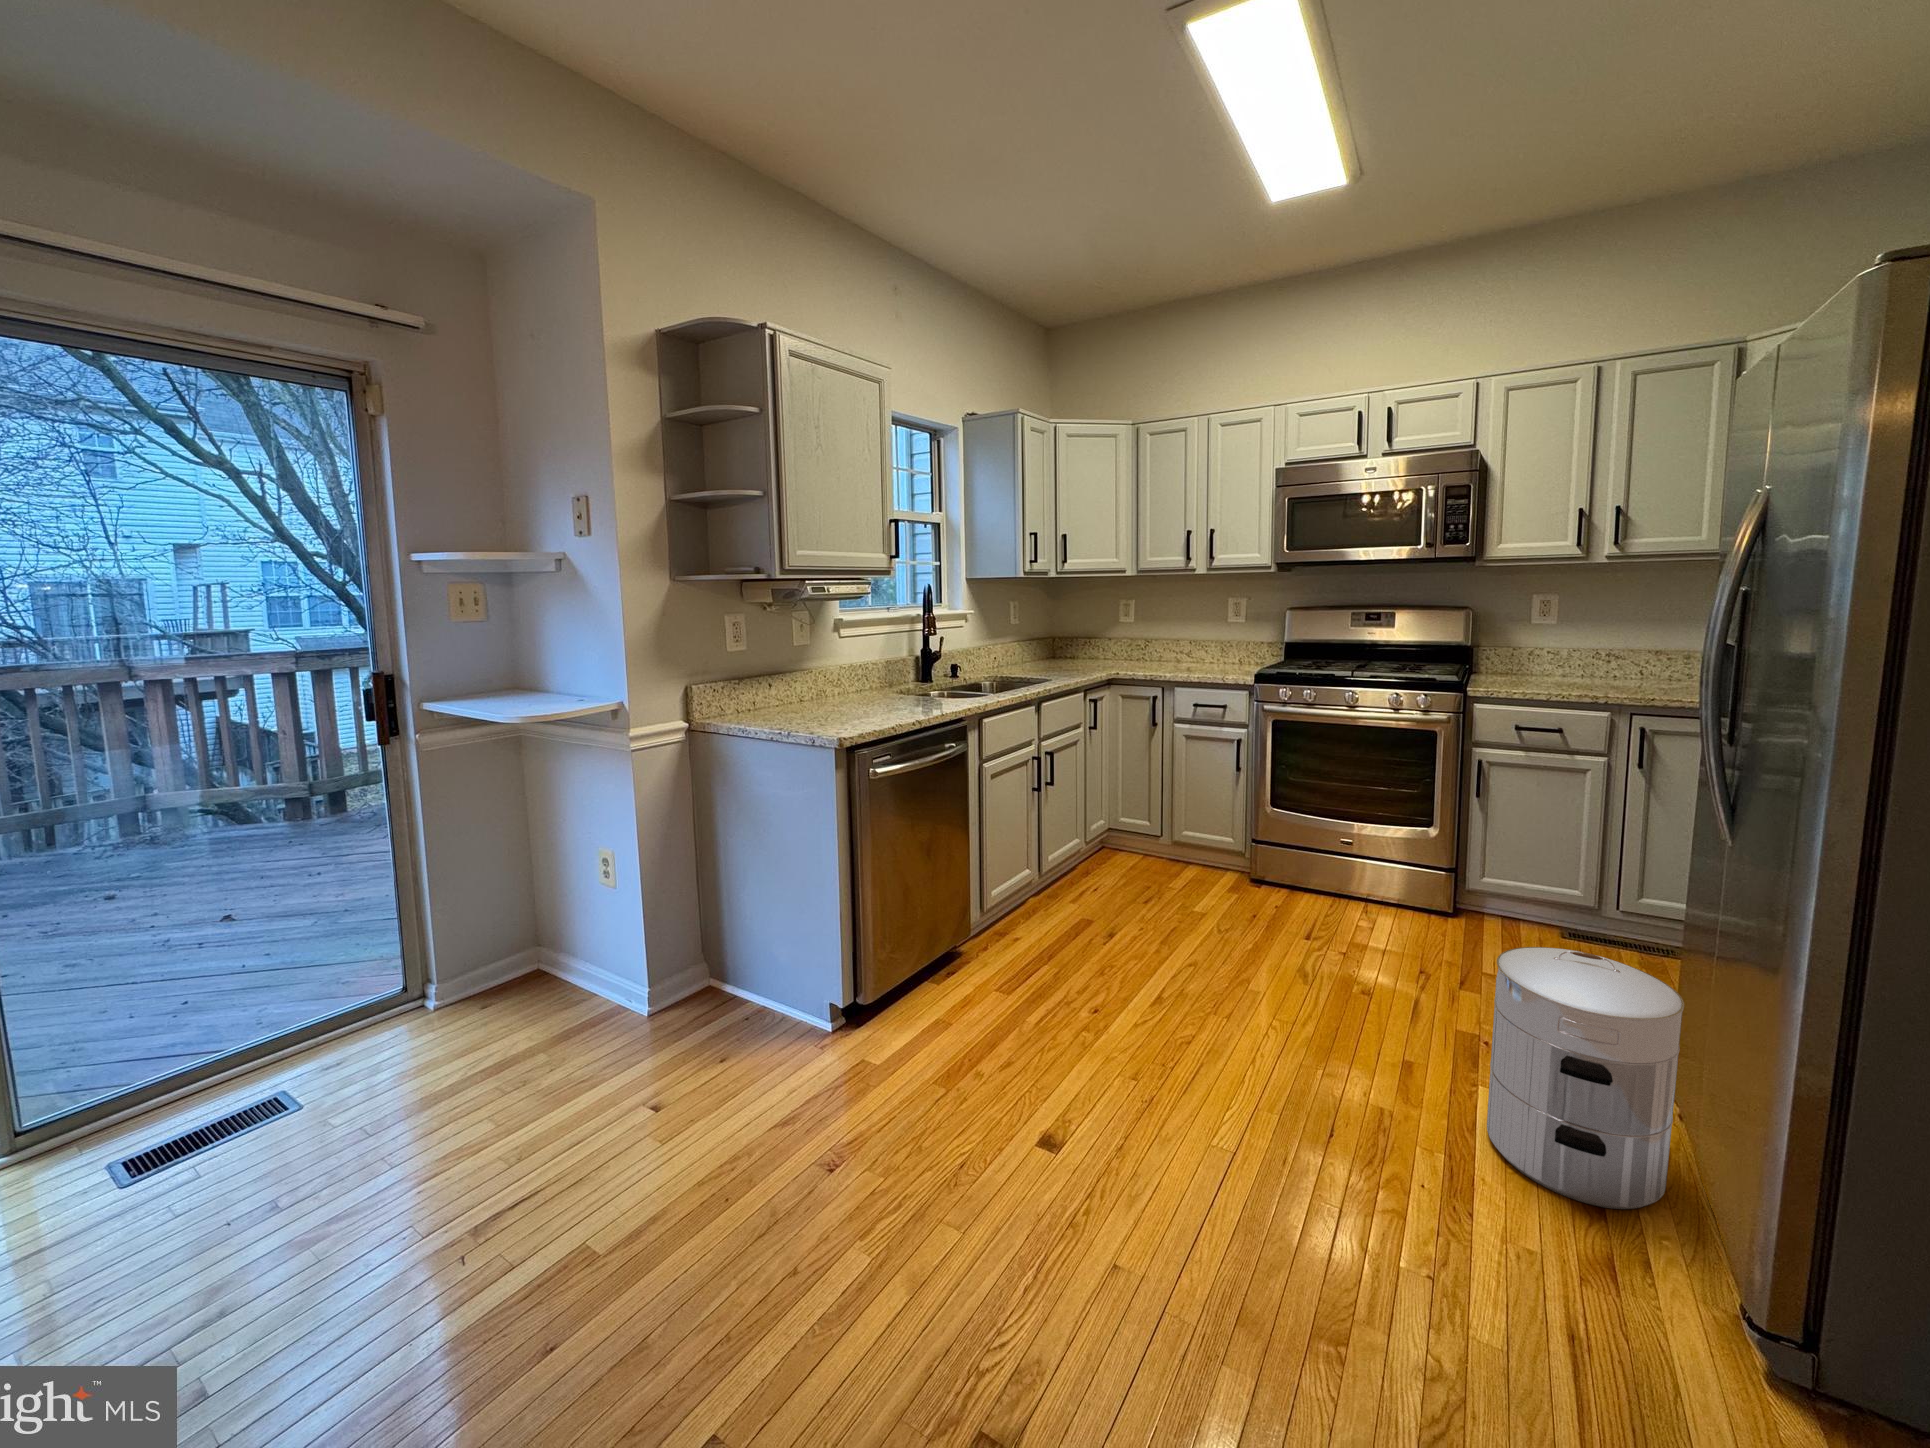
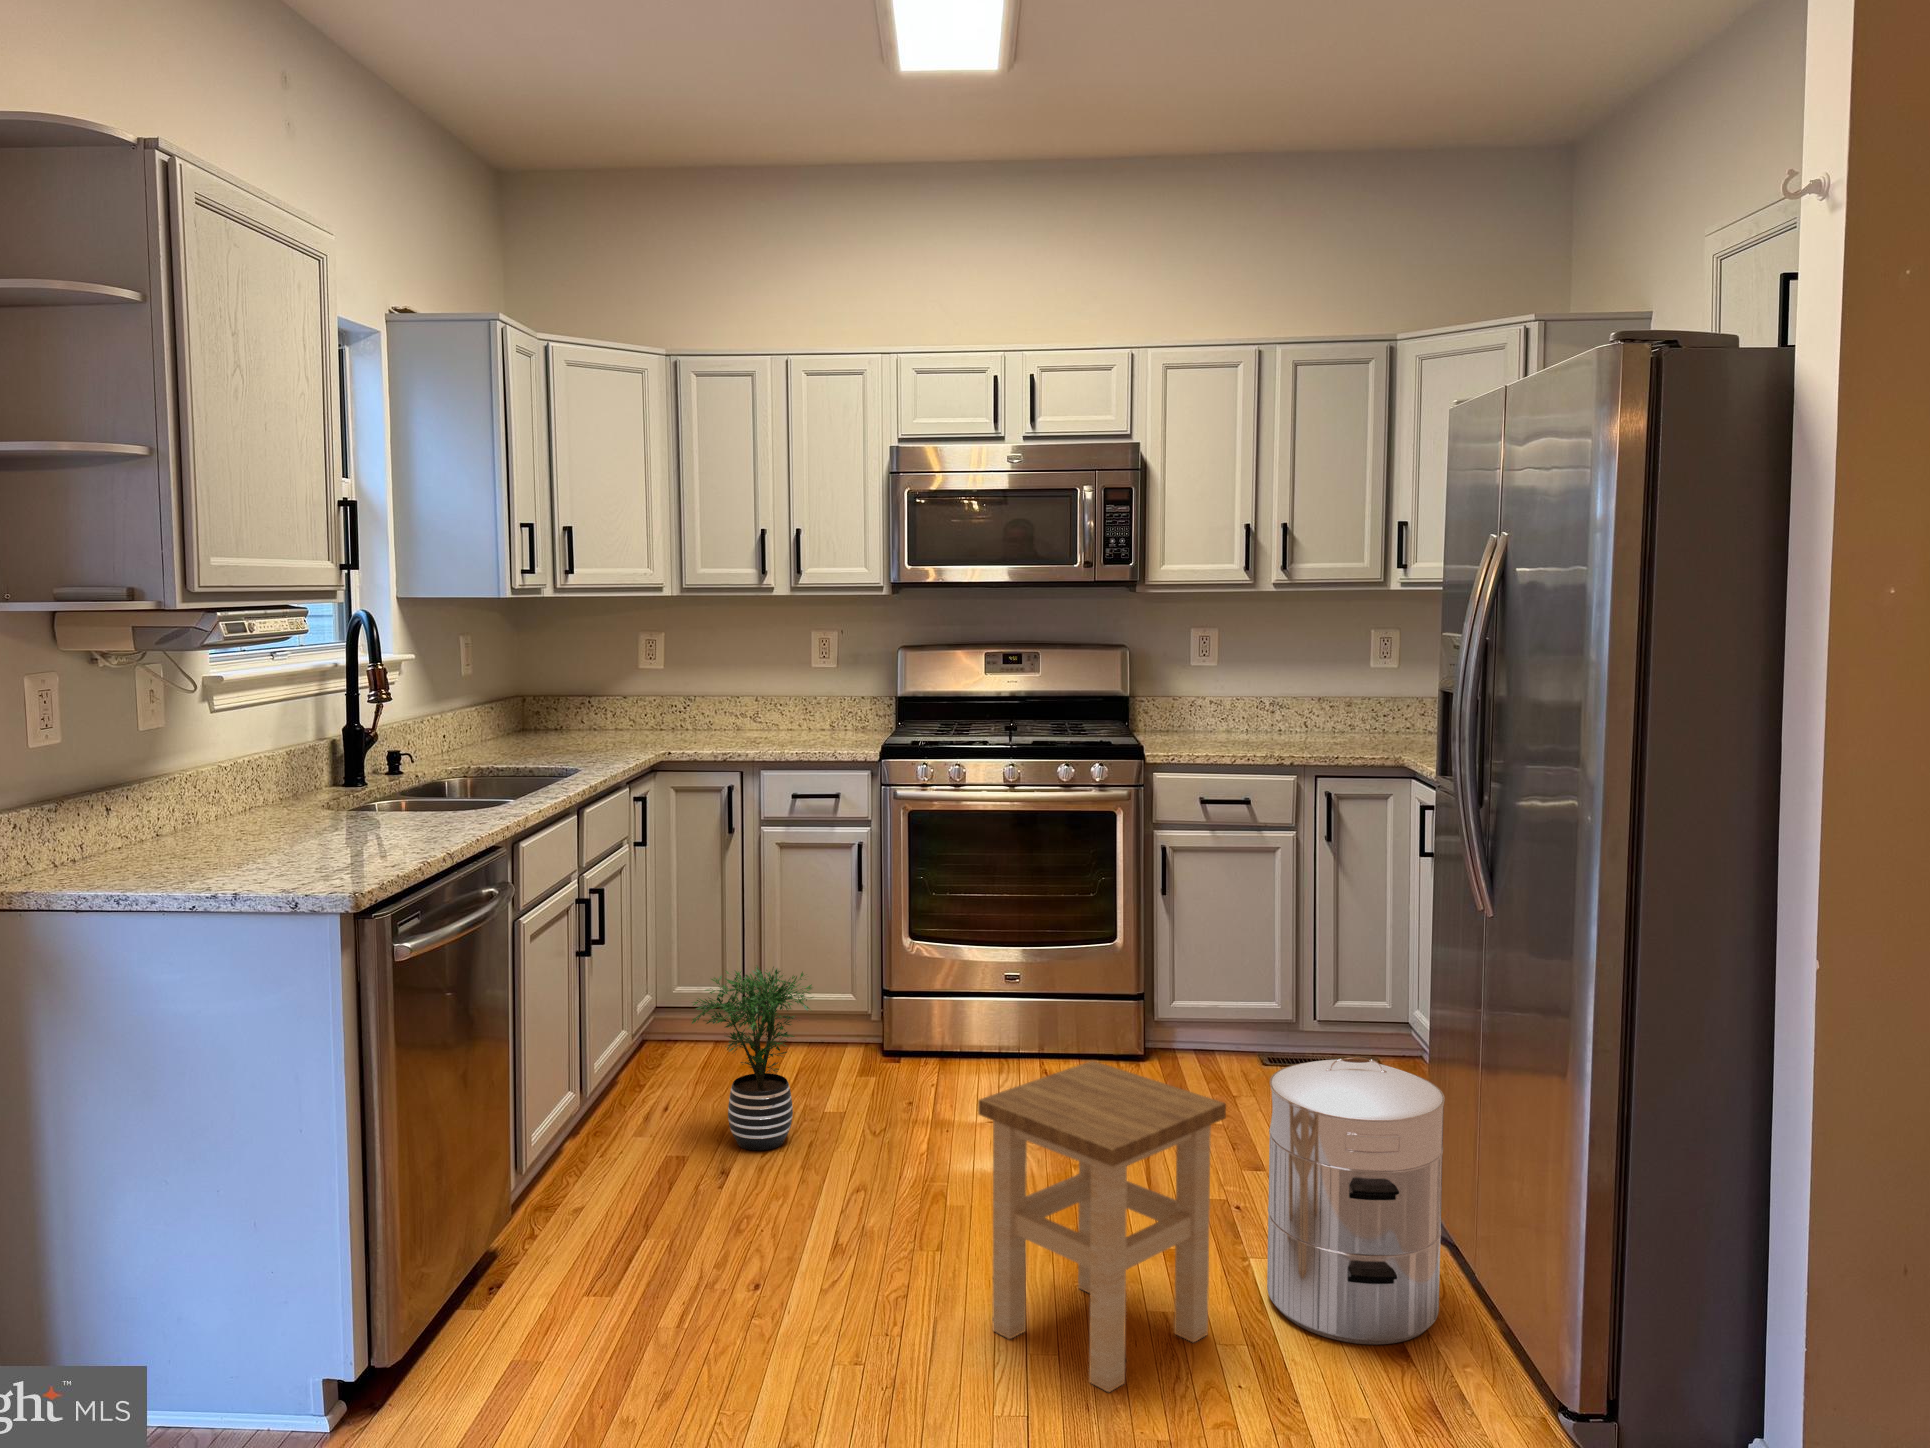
potted plant: none [1100,808,1183,925] -> present [692,966,813,1151]
stool: none [1233,911,1442,1163] -> present [978,1061,1226,1392]

